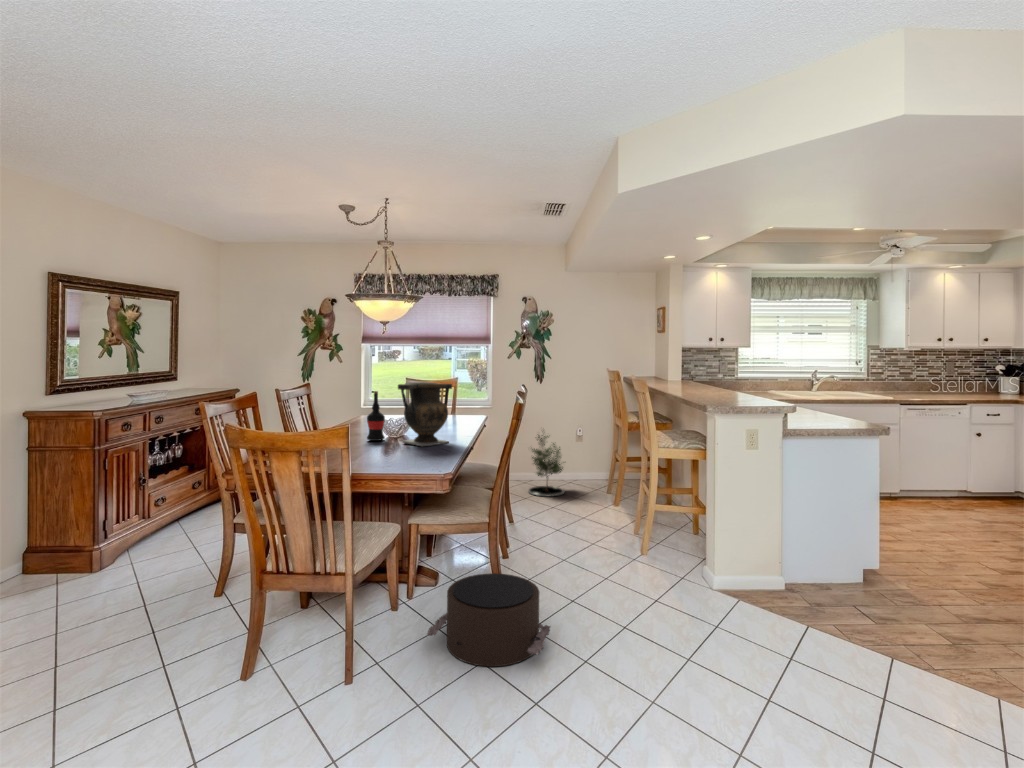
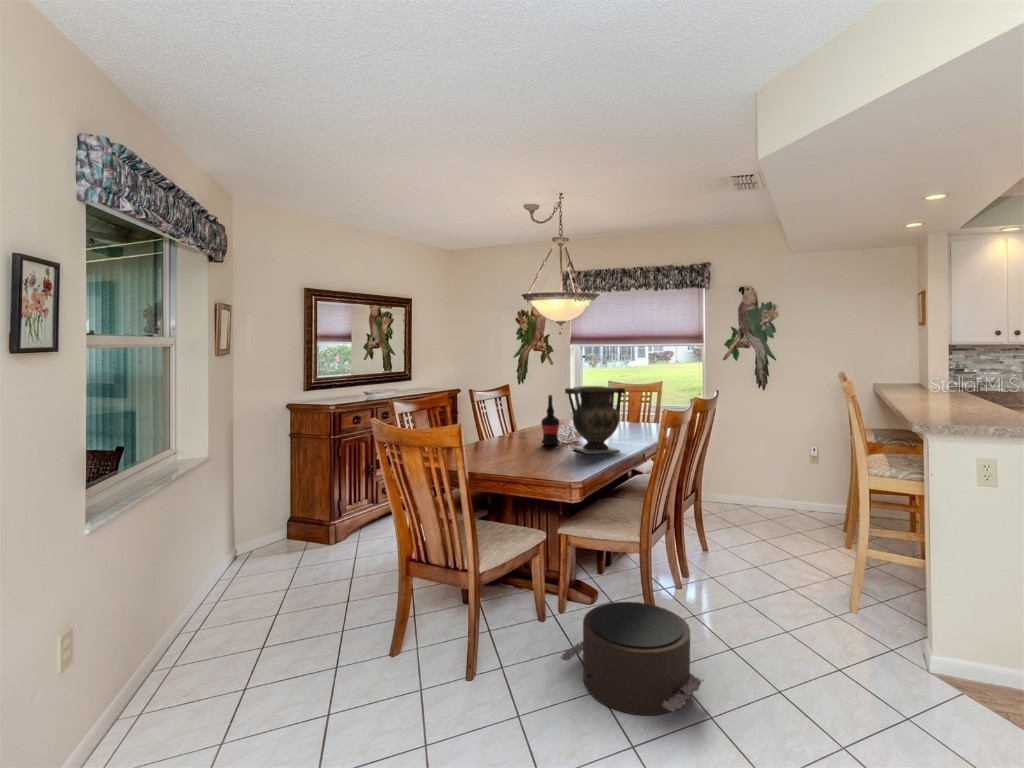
potted tree: present [528,435,564,497] -> none [745,437,797,519]

